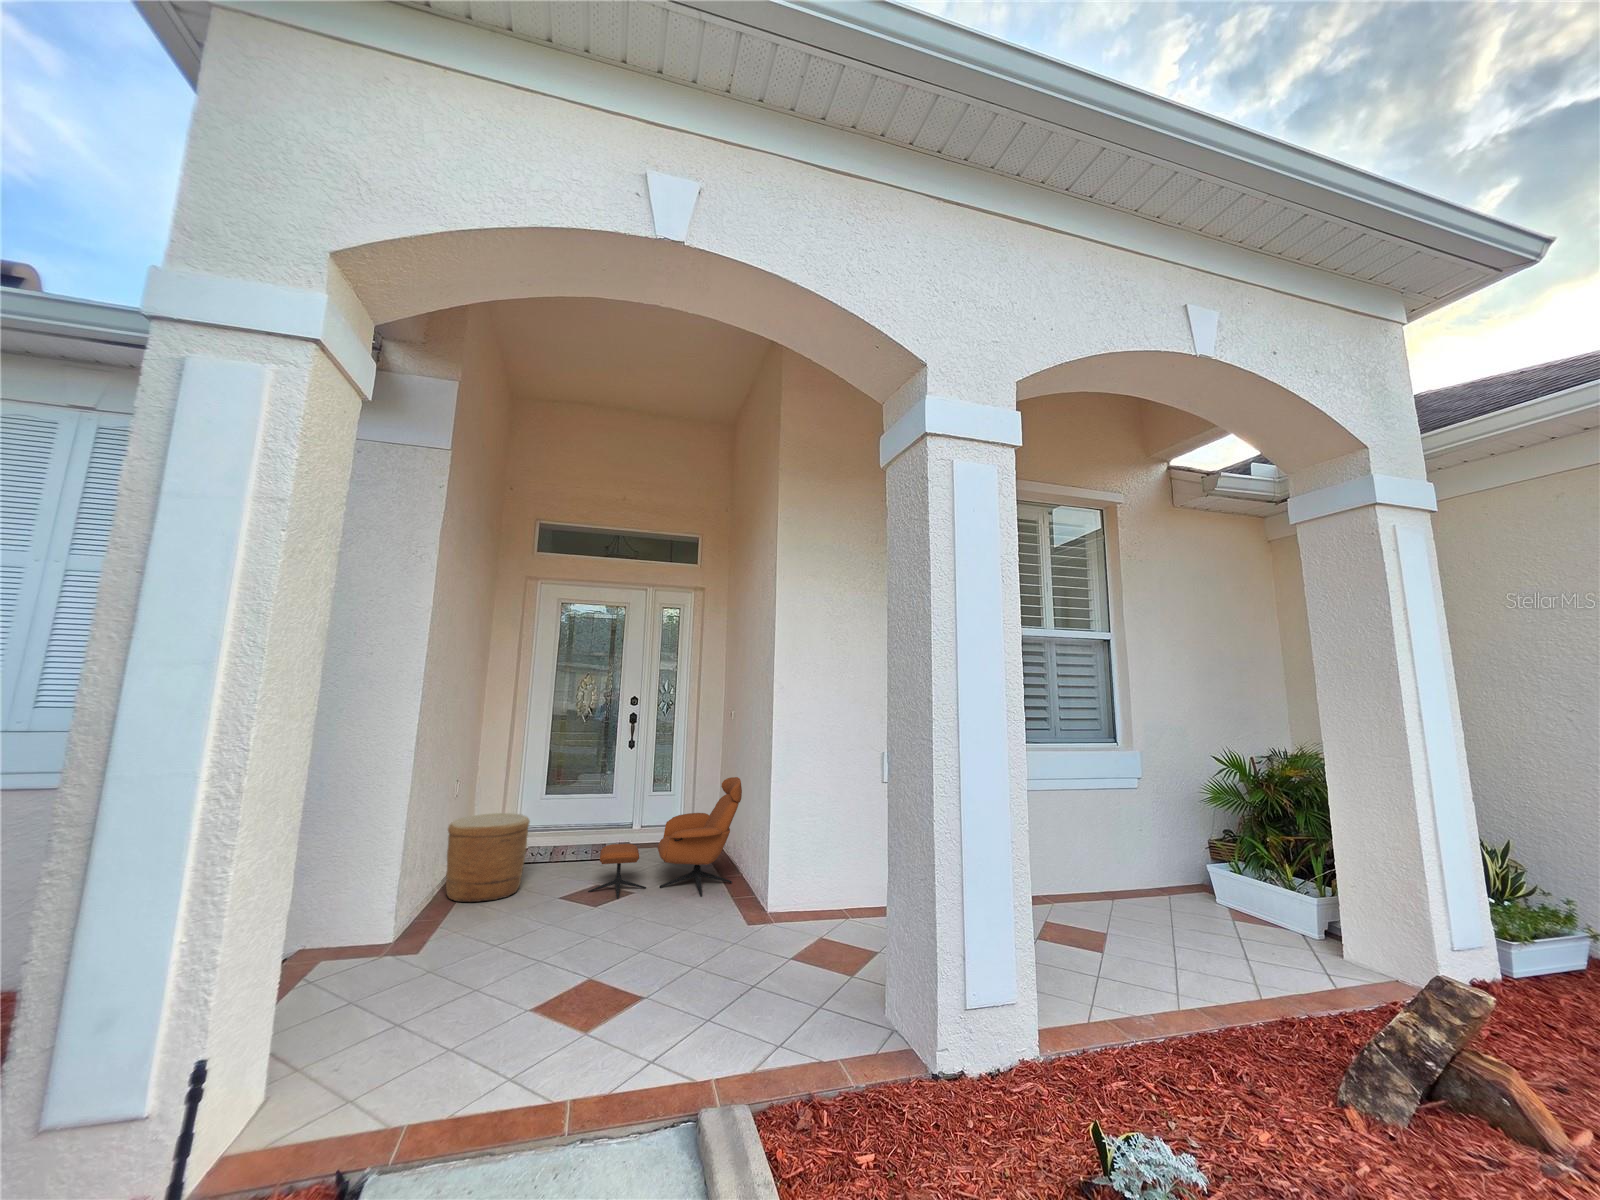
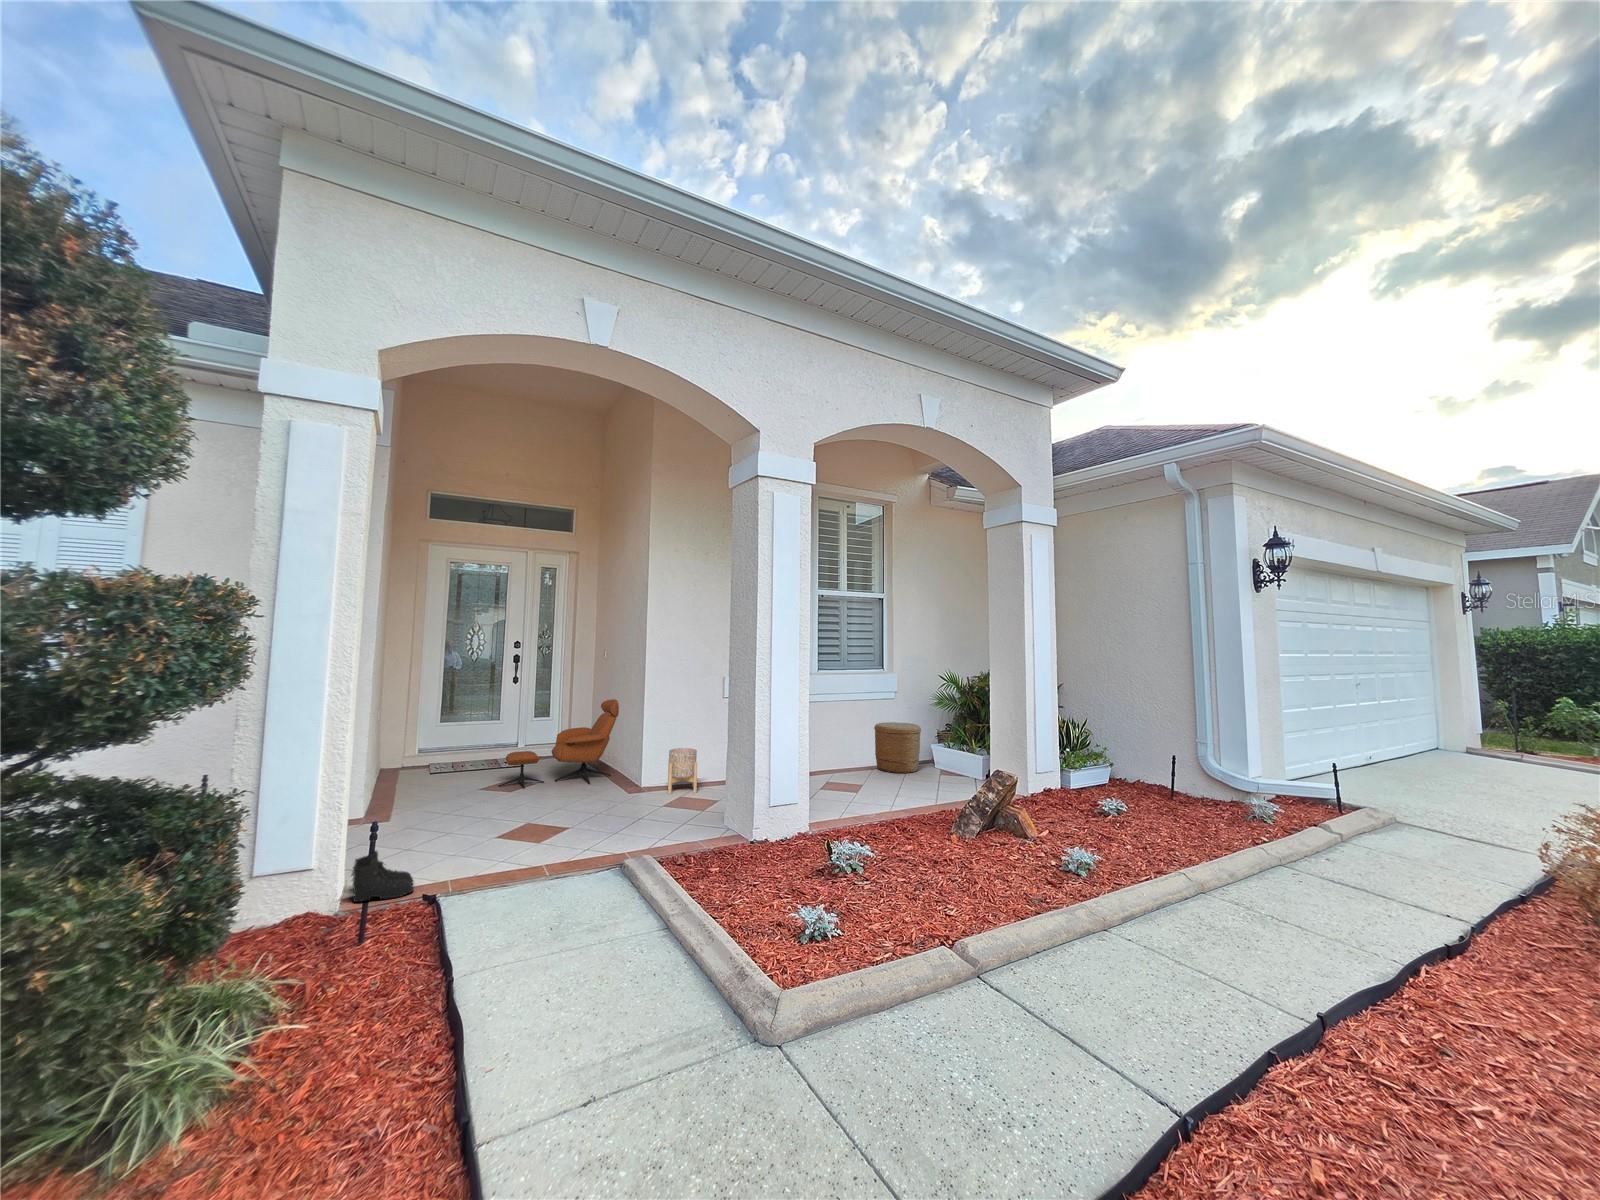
woven basket: present [446,813,530,902] -> present [874,722,921,773]
planter: none [803,856,845,929] -> present [668,748,697,794]
boots: none [231,1060,357,1171] -> present [351,851,414,902]

